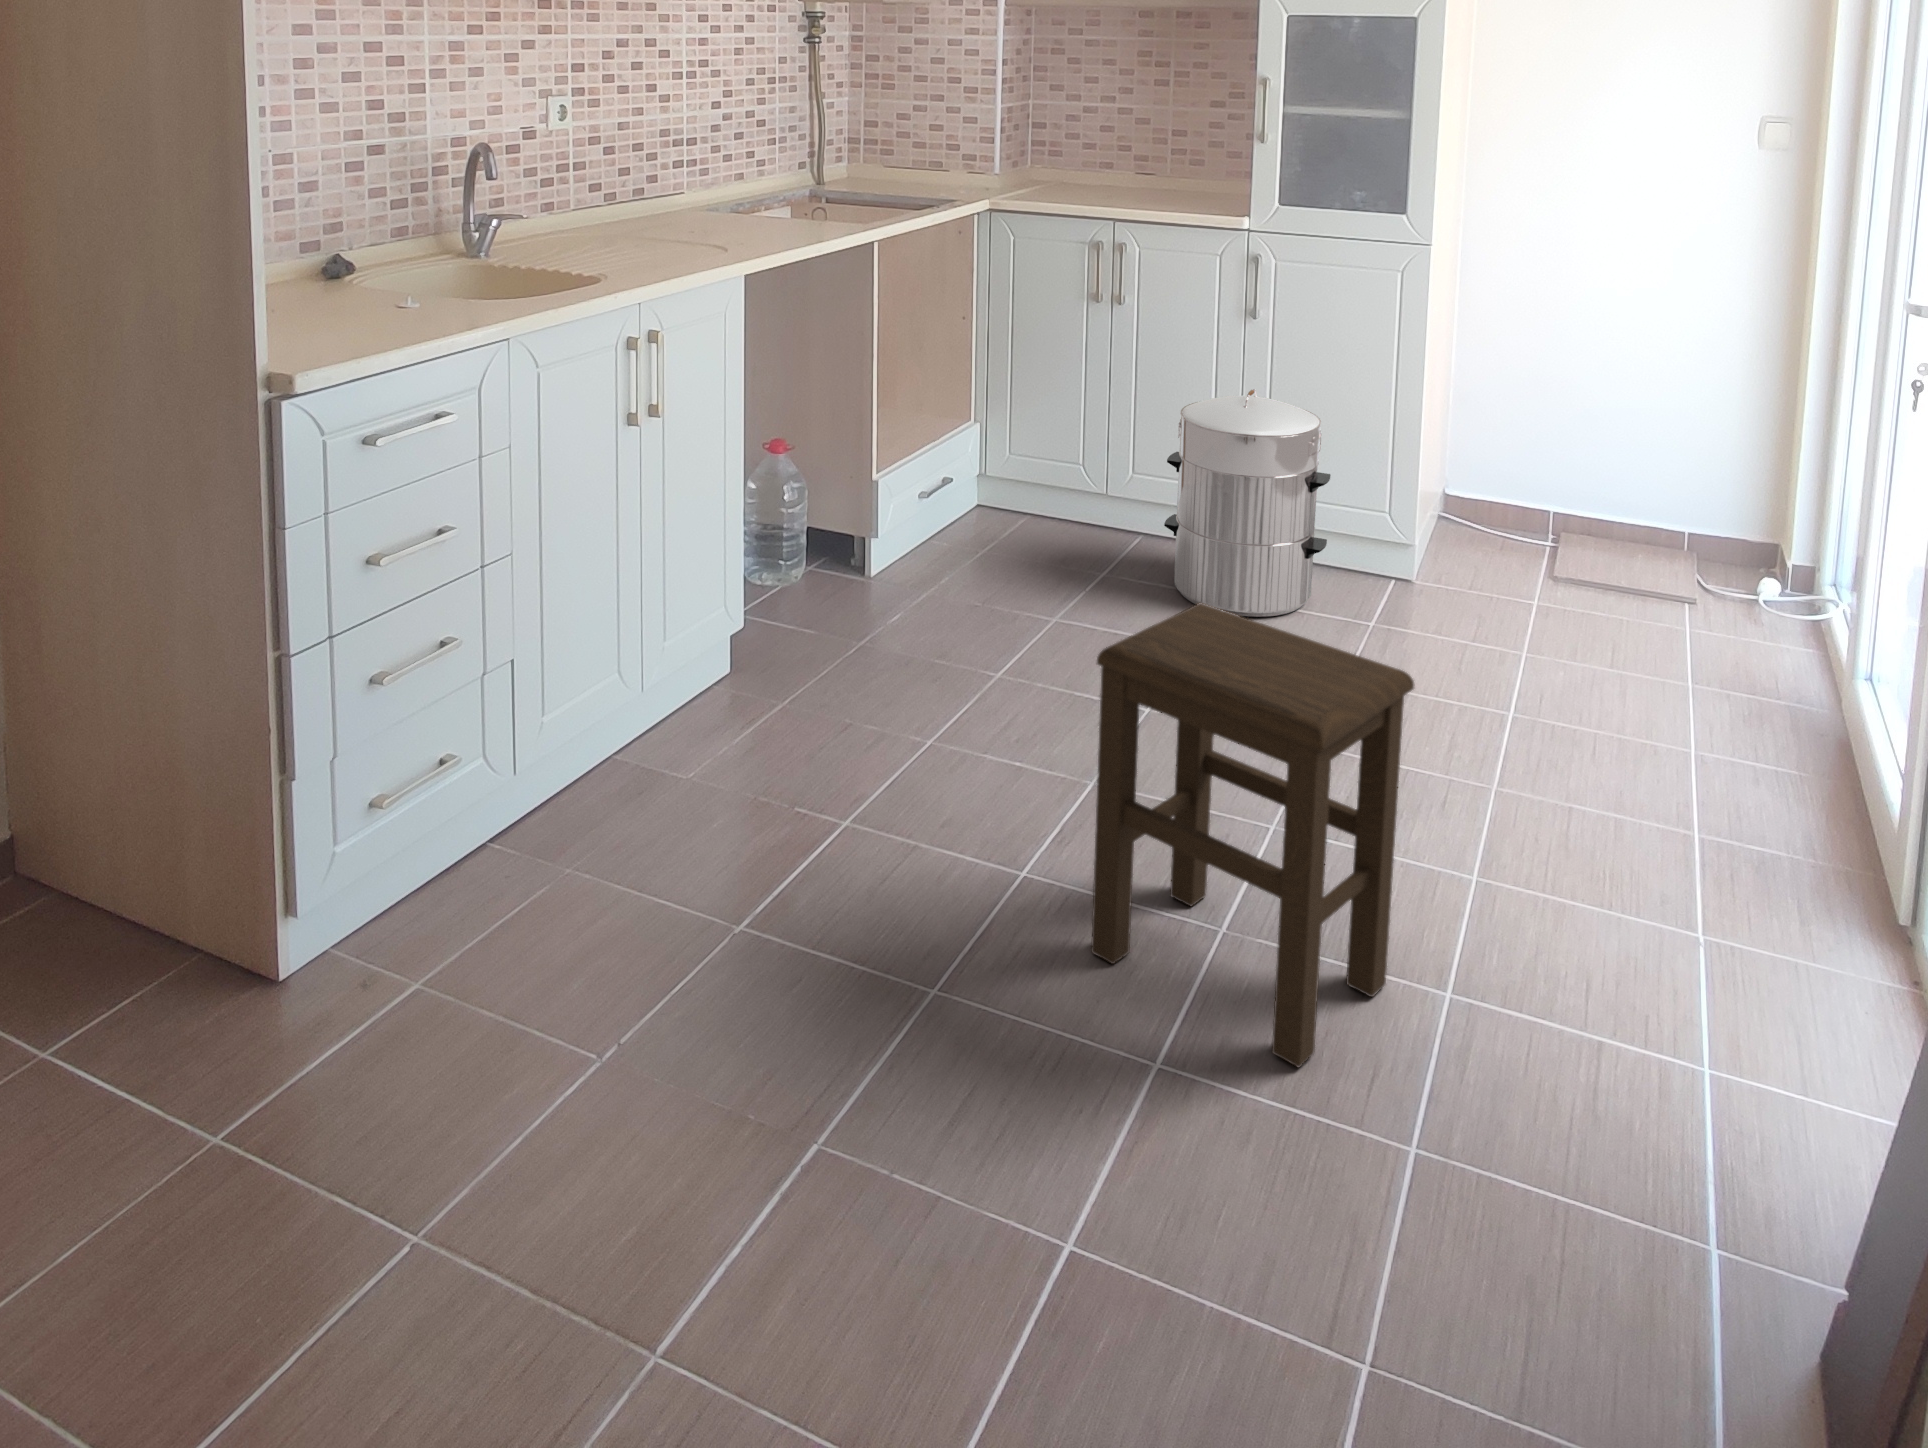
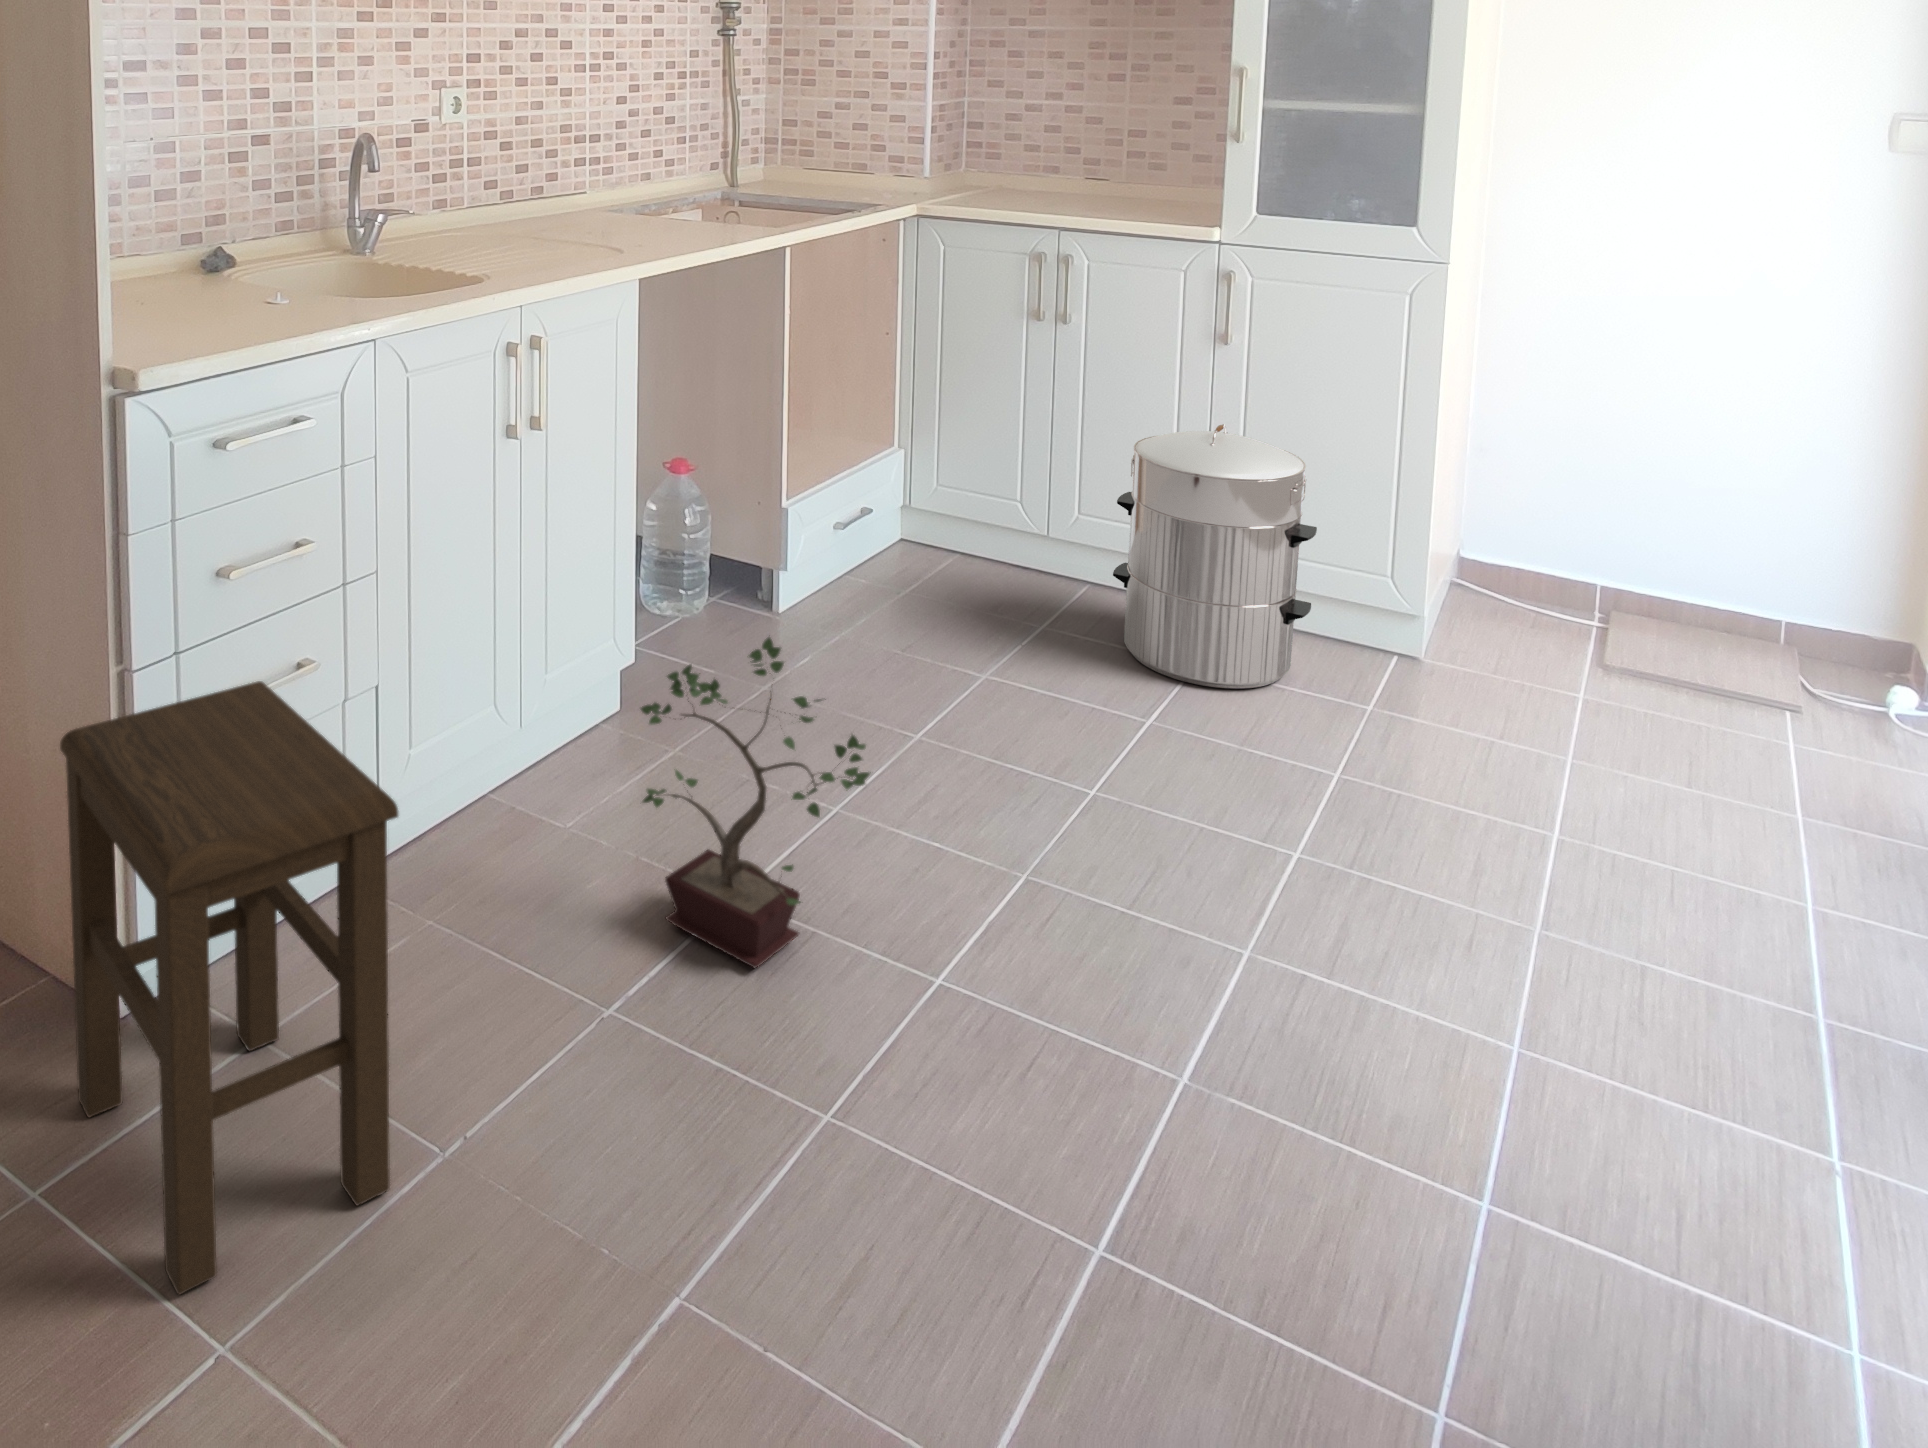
potted plant: none [759,586,970,880] -> present [641,637,870,968]
stool: present [1091,604,1414,1067] -> present [60,681,398,1294]

